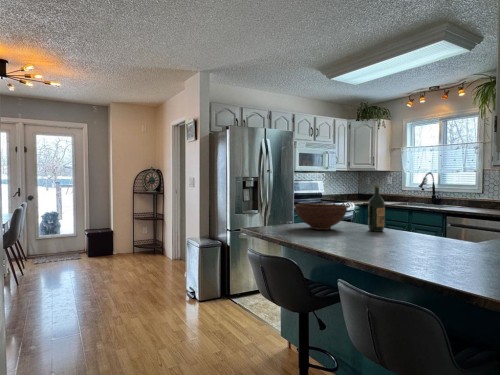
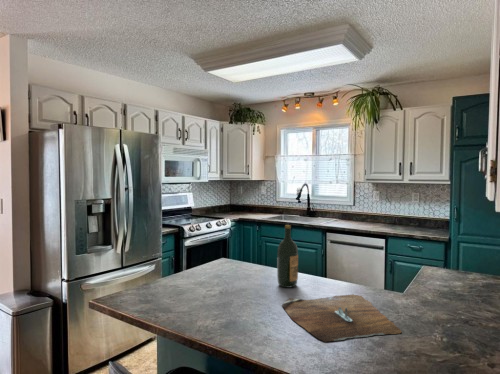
fruit bowl: present [295,203,348,230] -> none [178,249,253,295]
cutting board: none [364,234,448,251] -> present [282,294,401,342]

